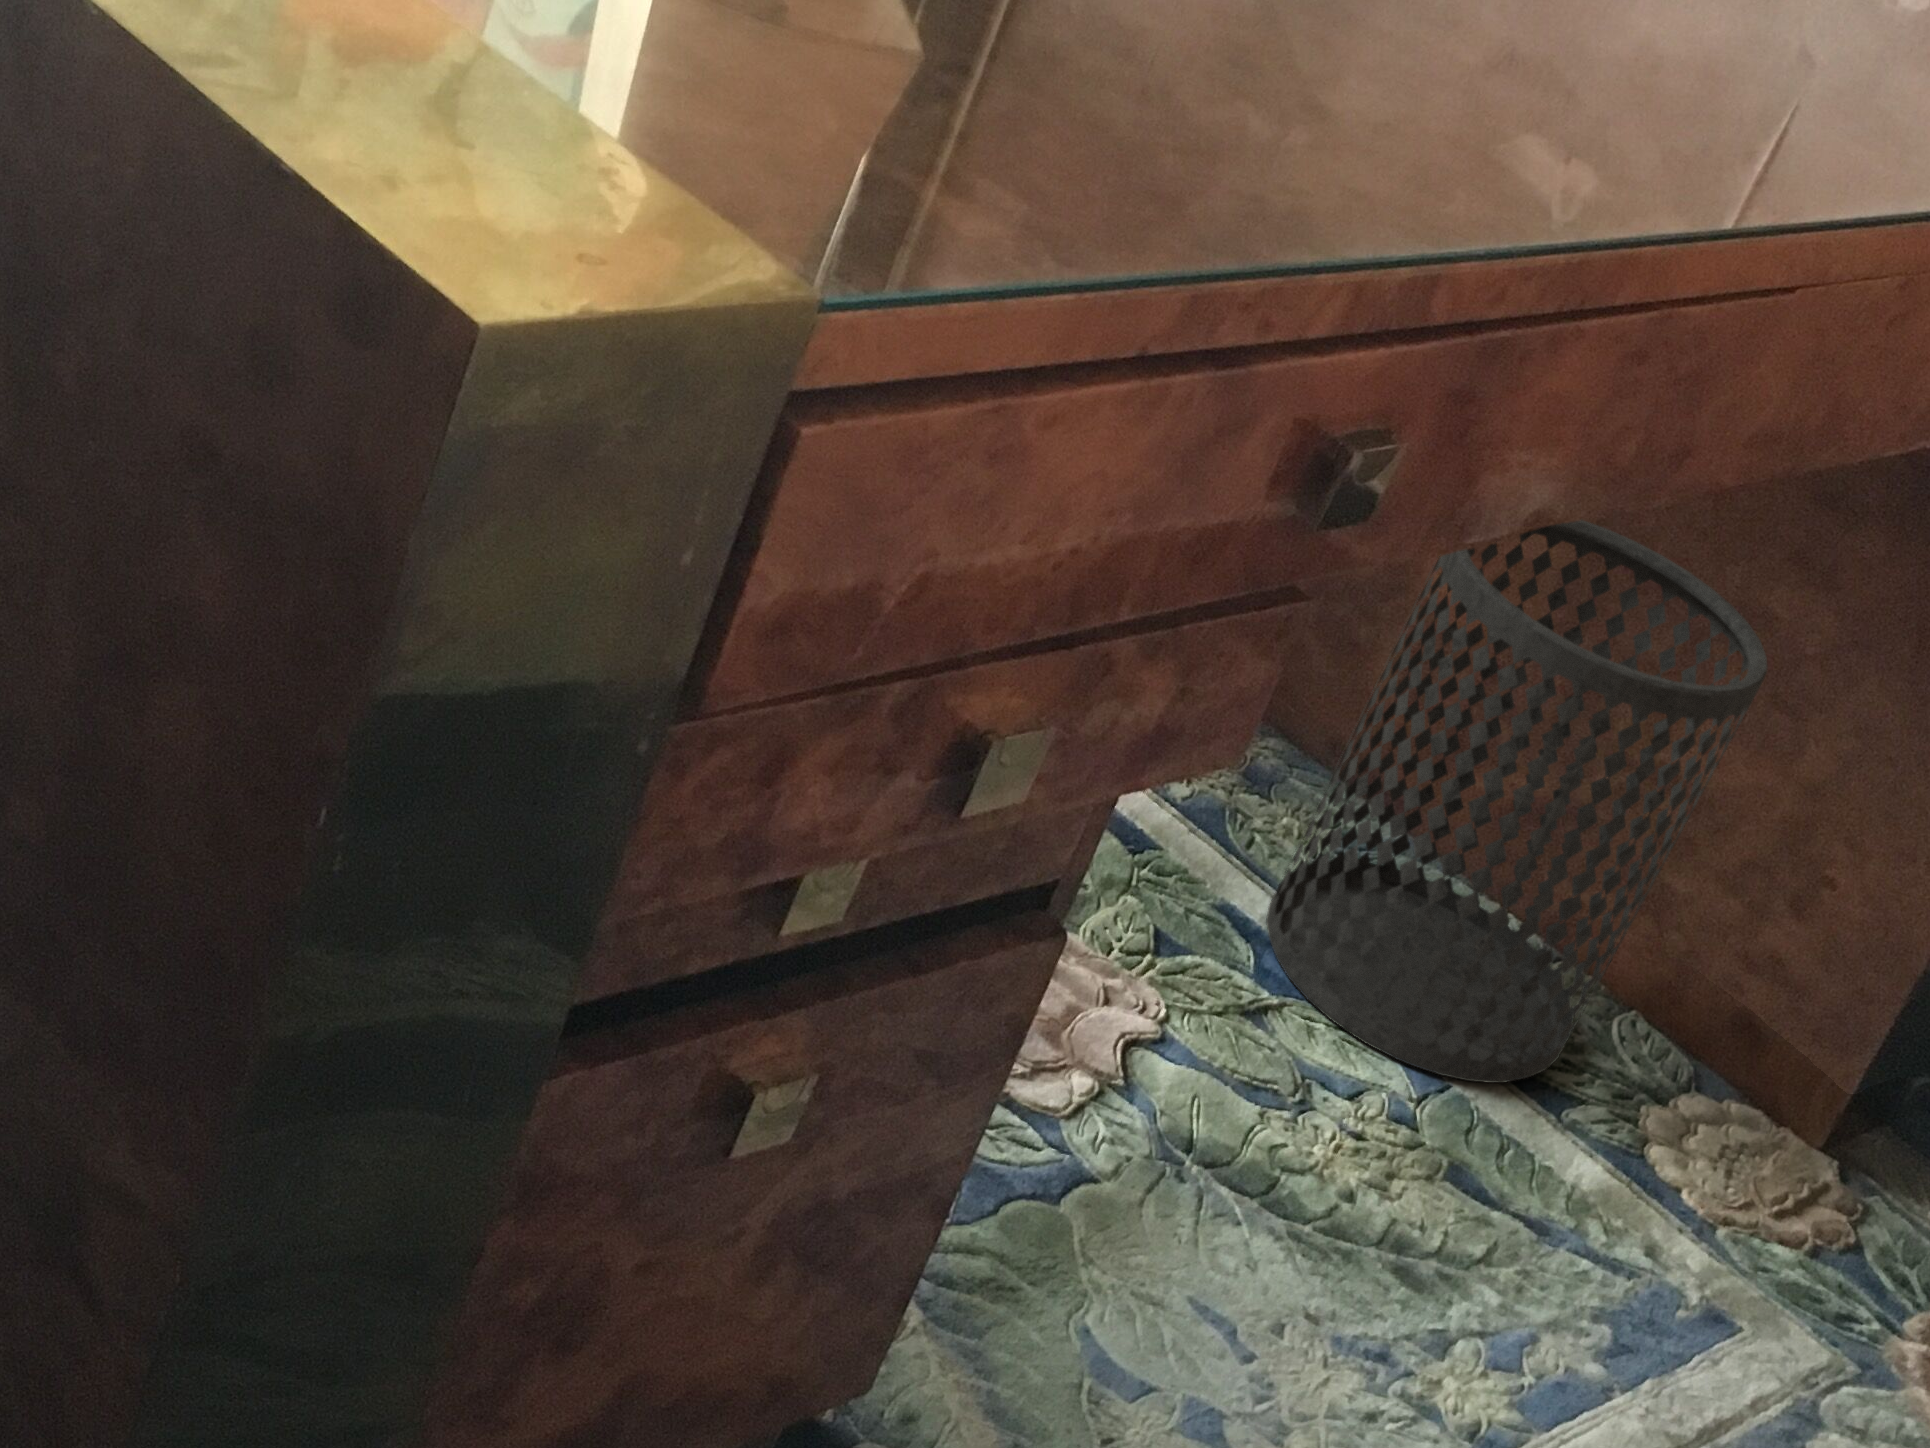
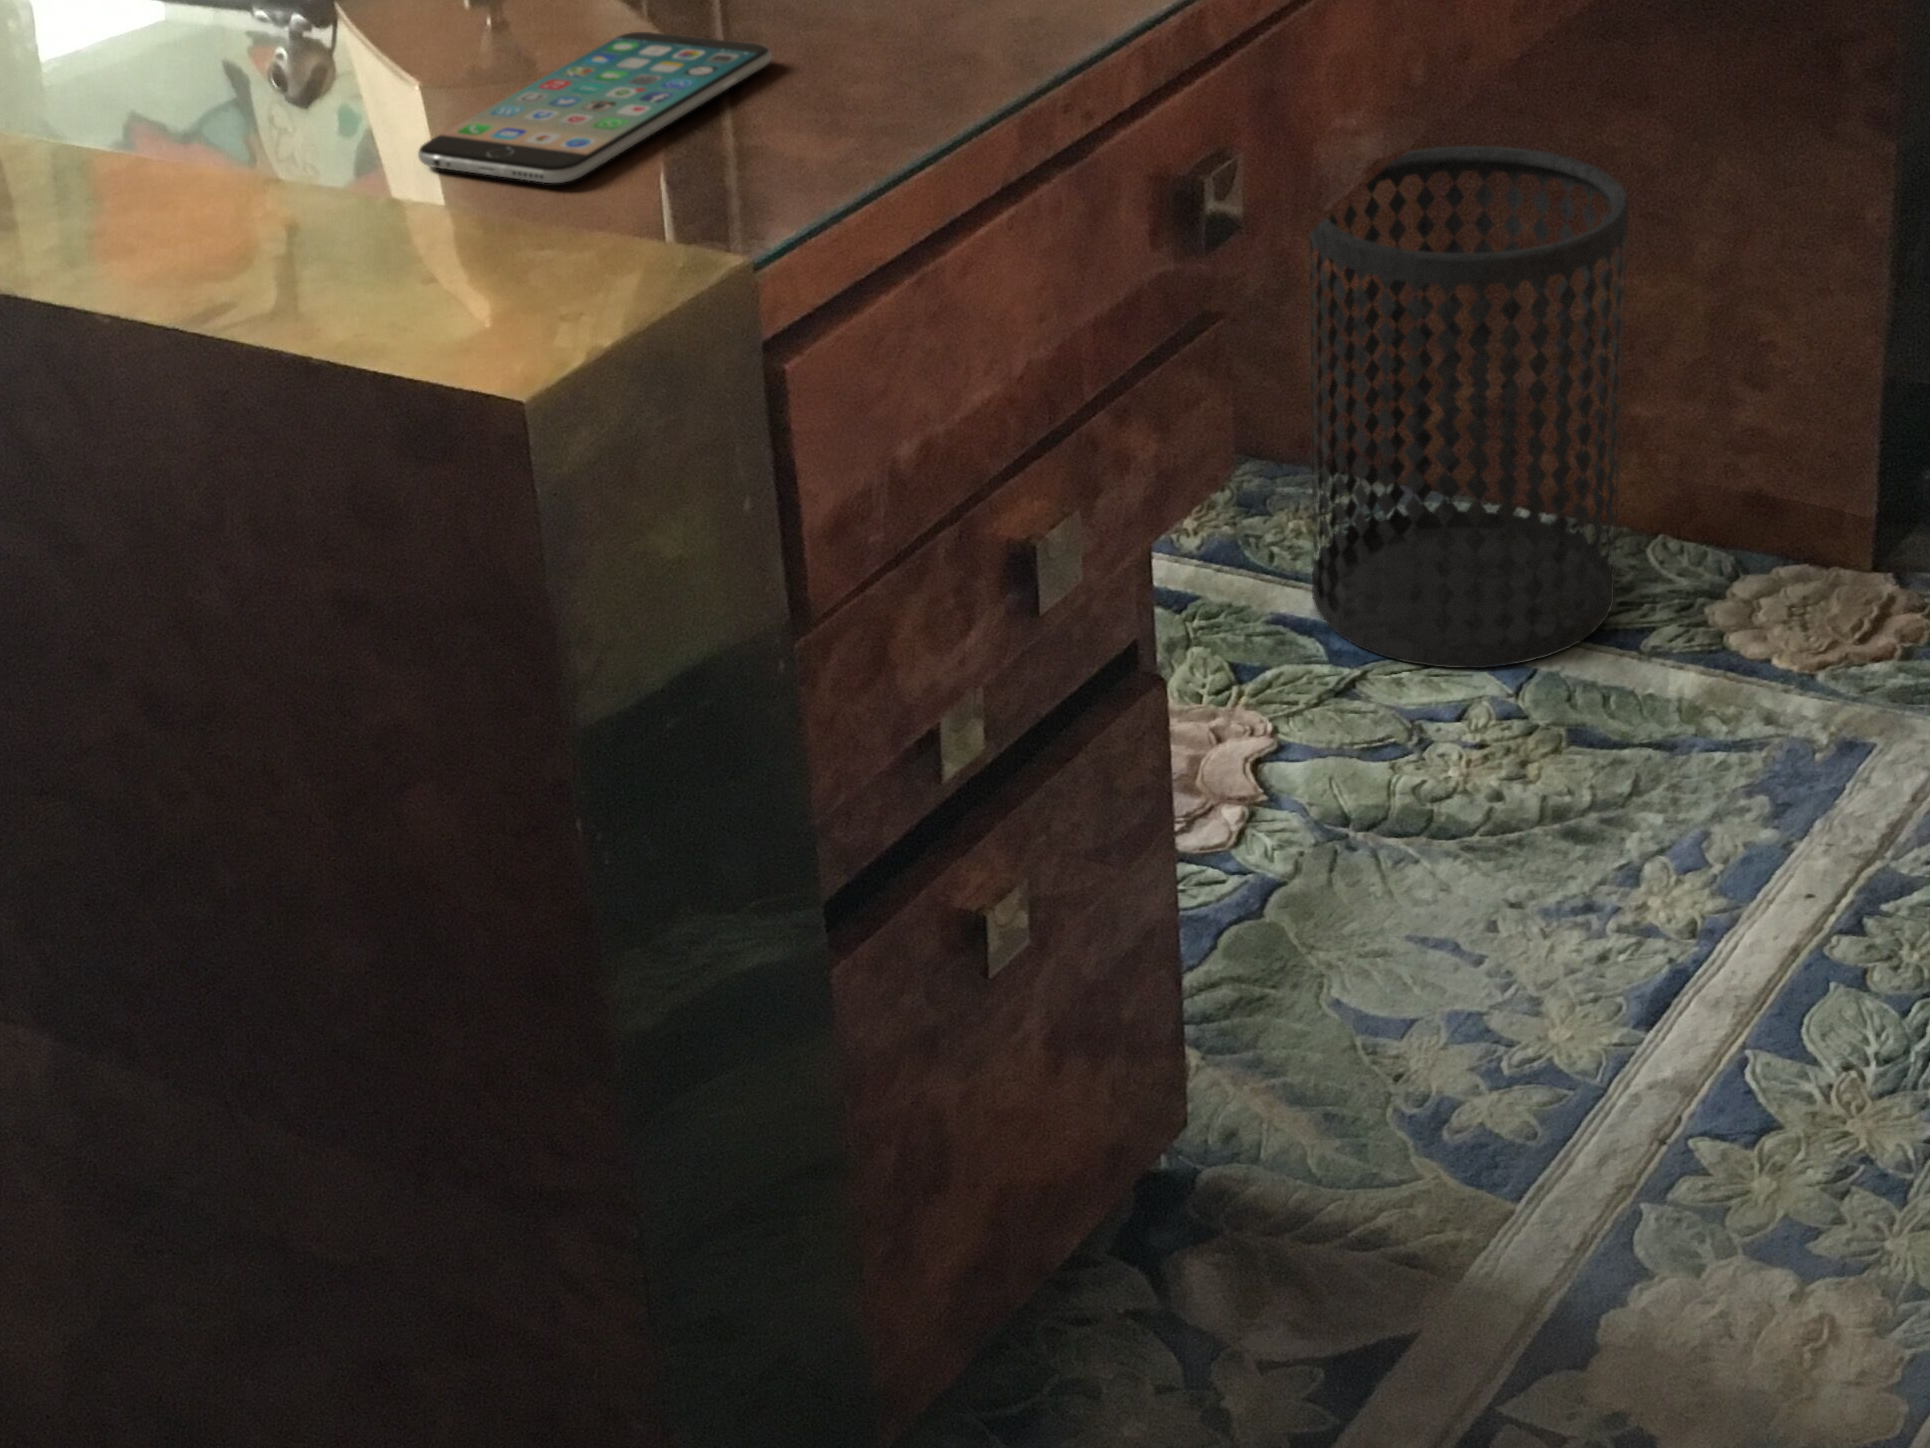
smartphone: none [541,4,969,126] -> present [418,32,771,183]

